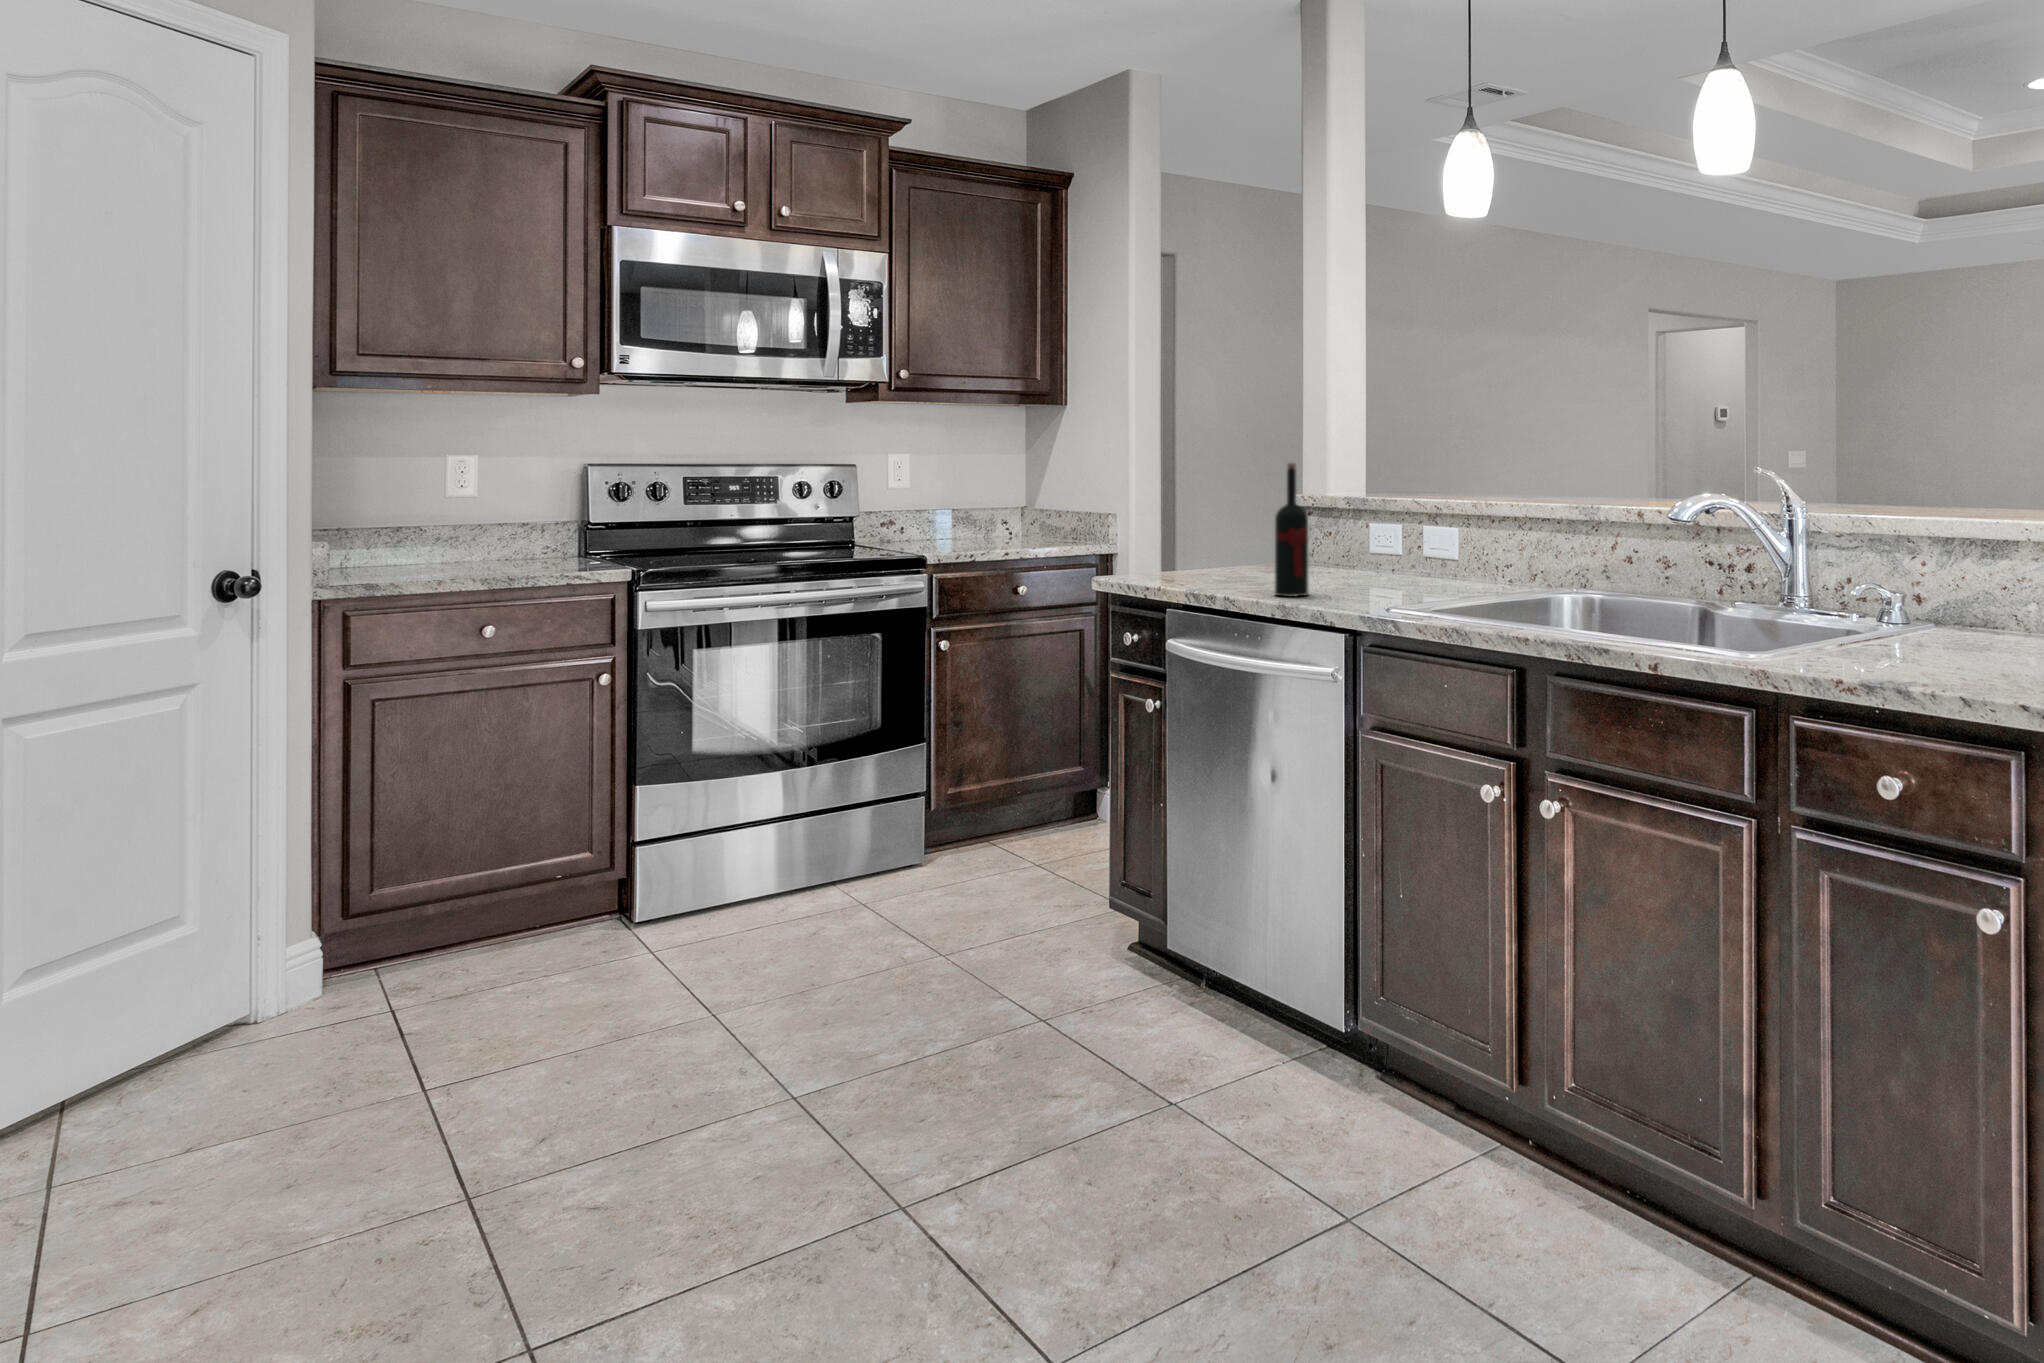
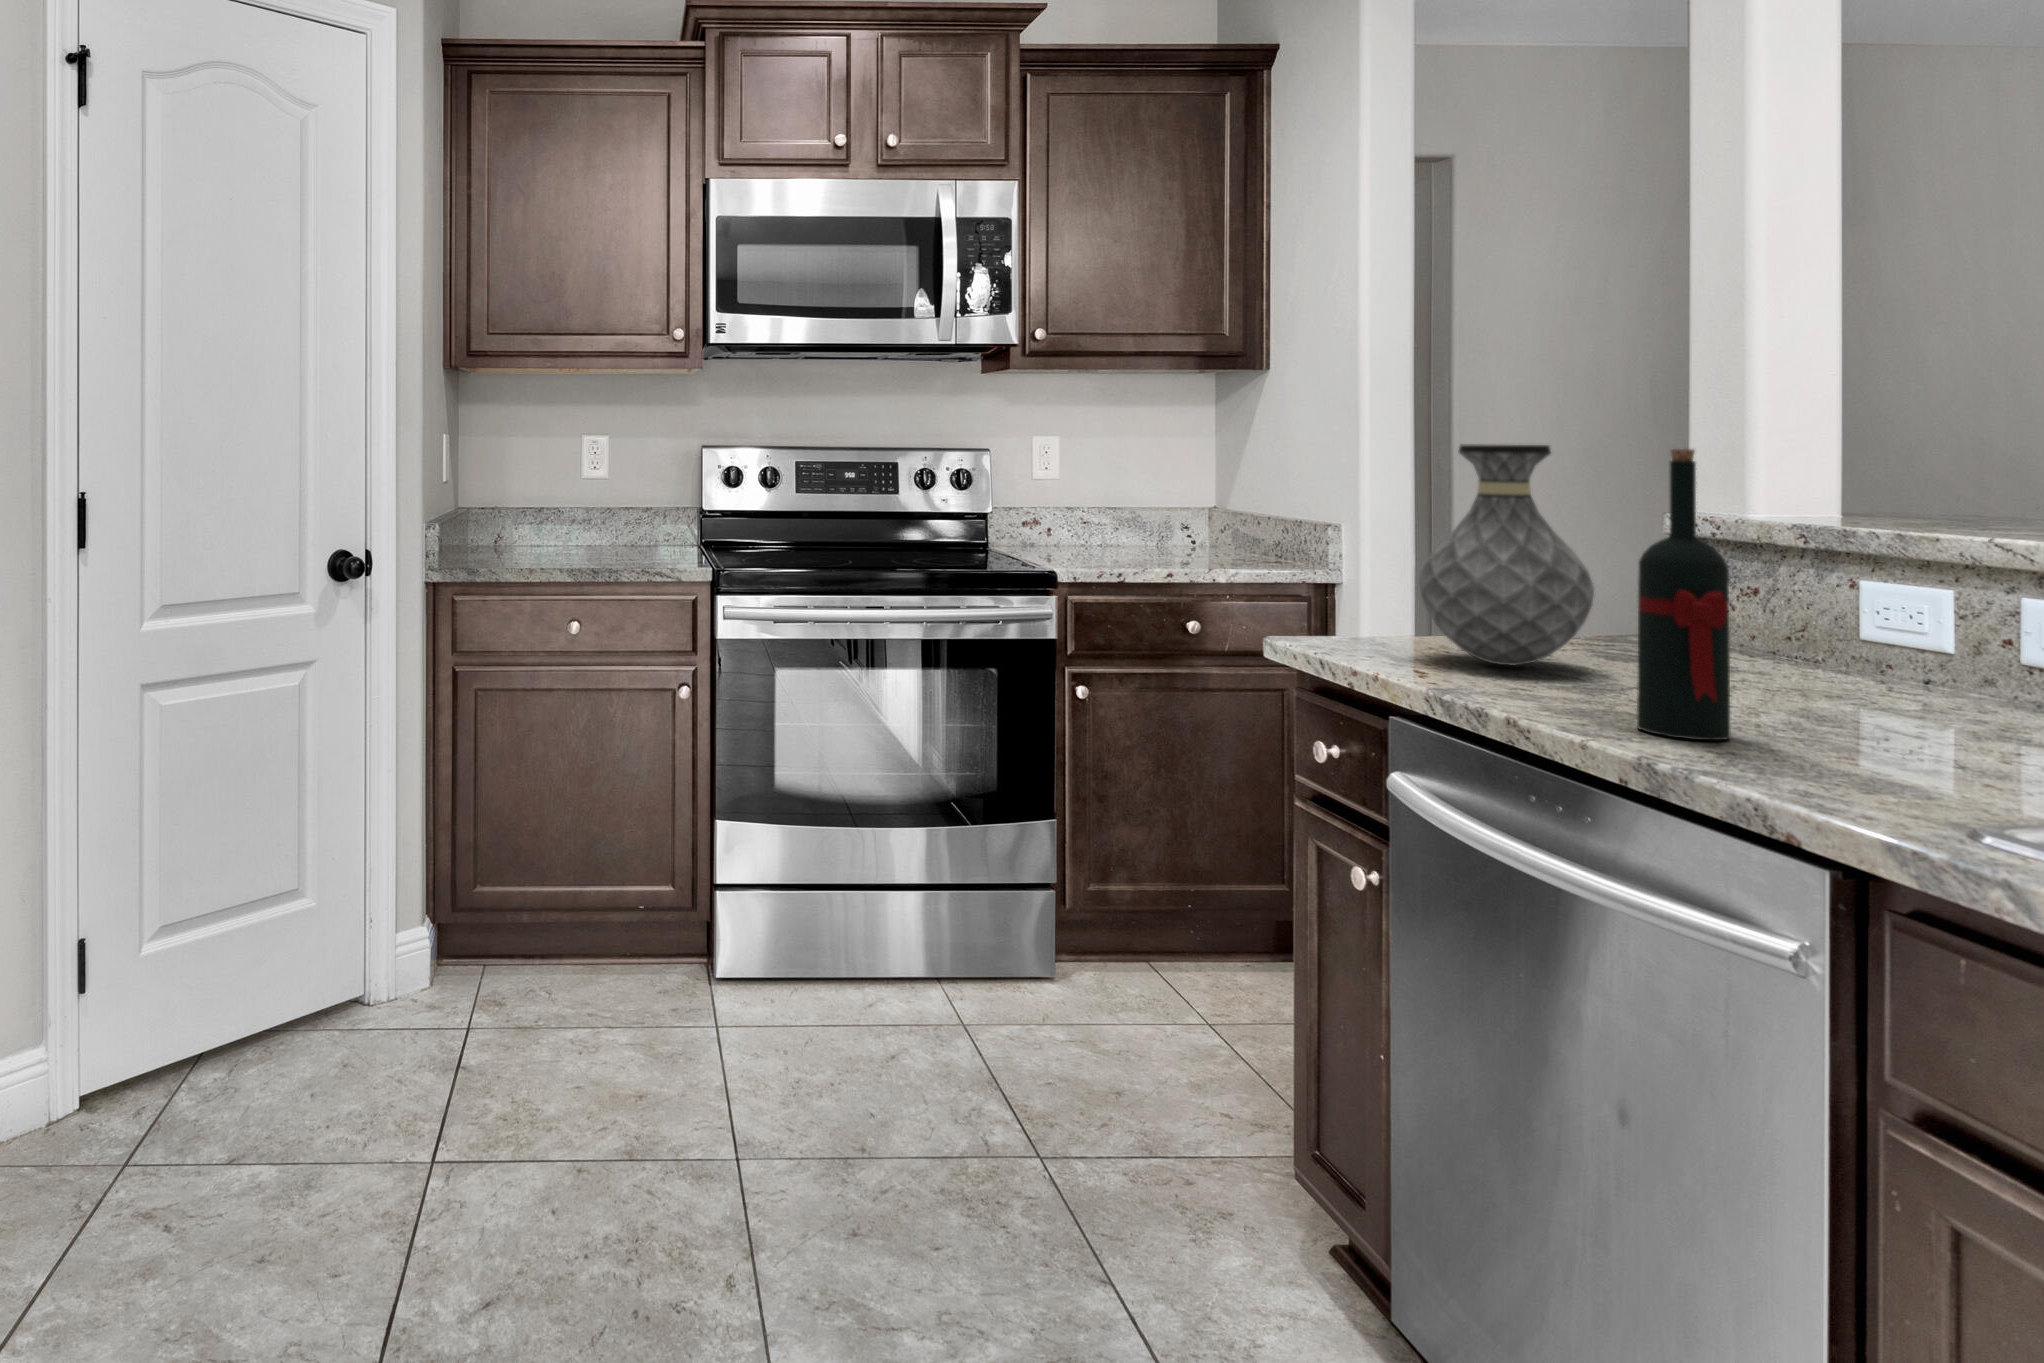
vase: none [1177,460,1256,578] -> present [1419,444,1594,665]

